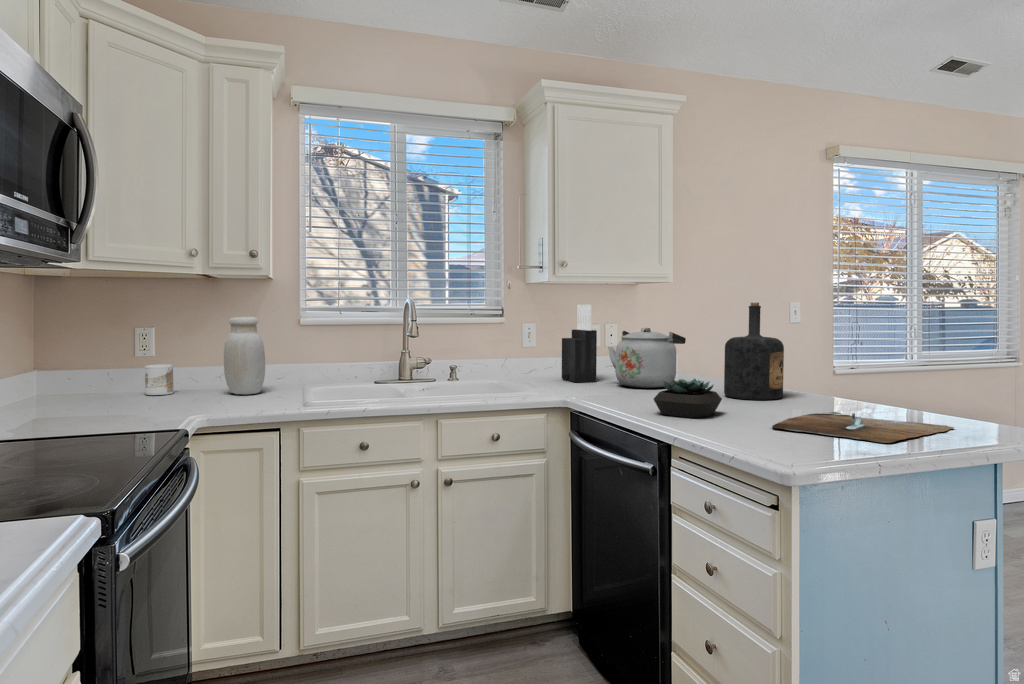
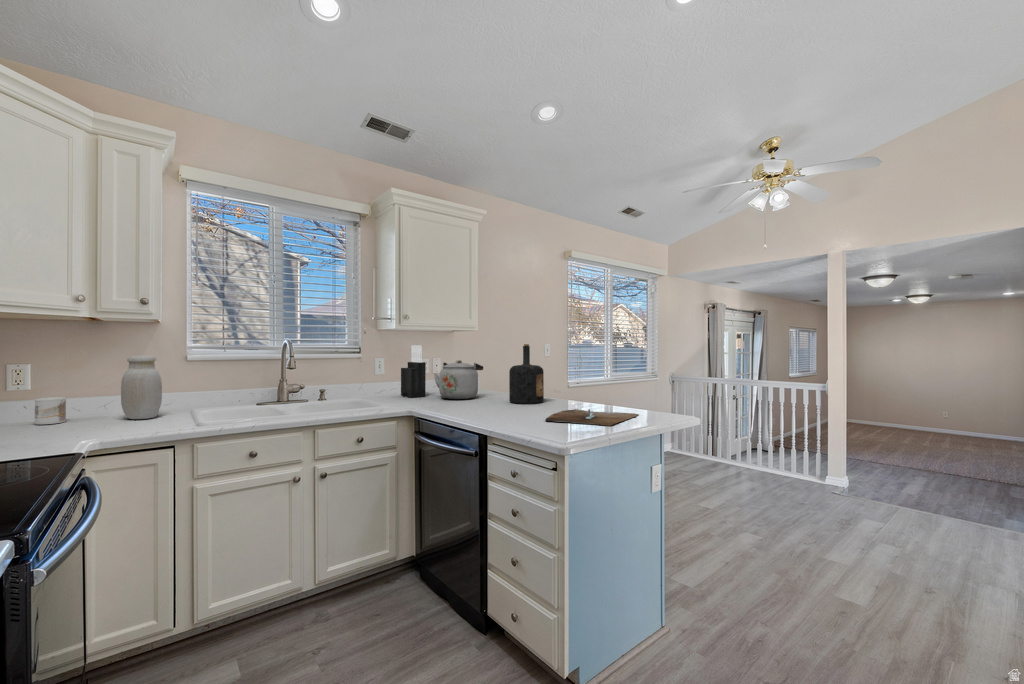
succulent plant: present [654,379,722,418] -> none [471,392,513,417]

